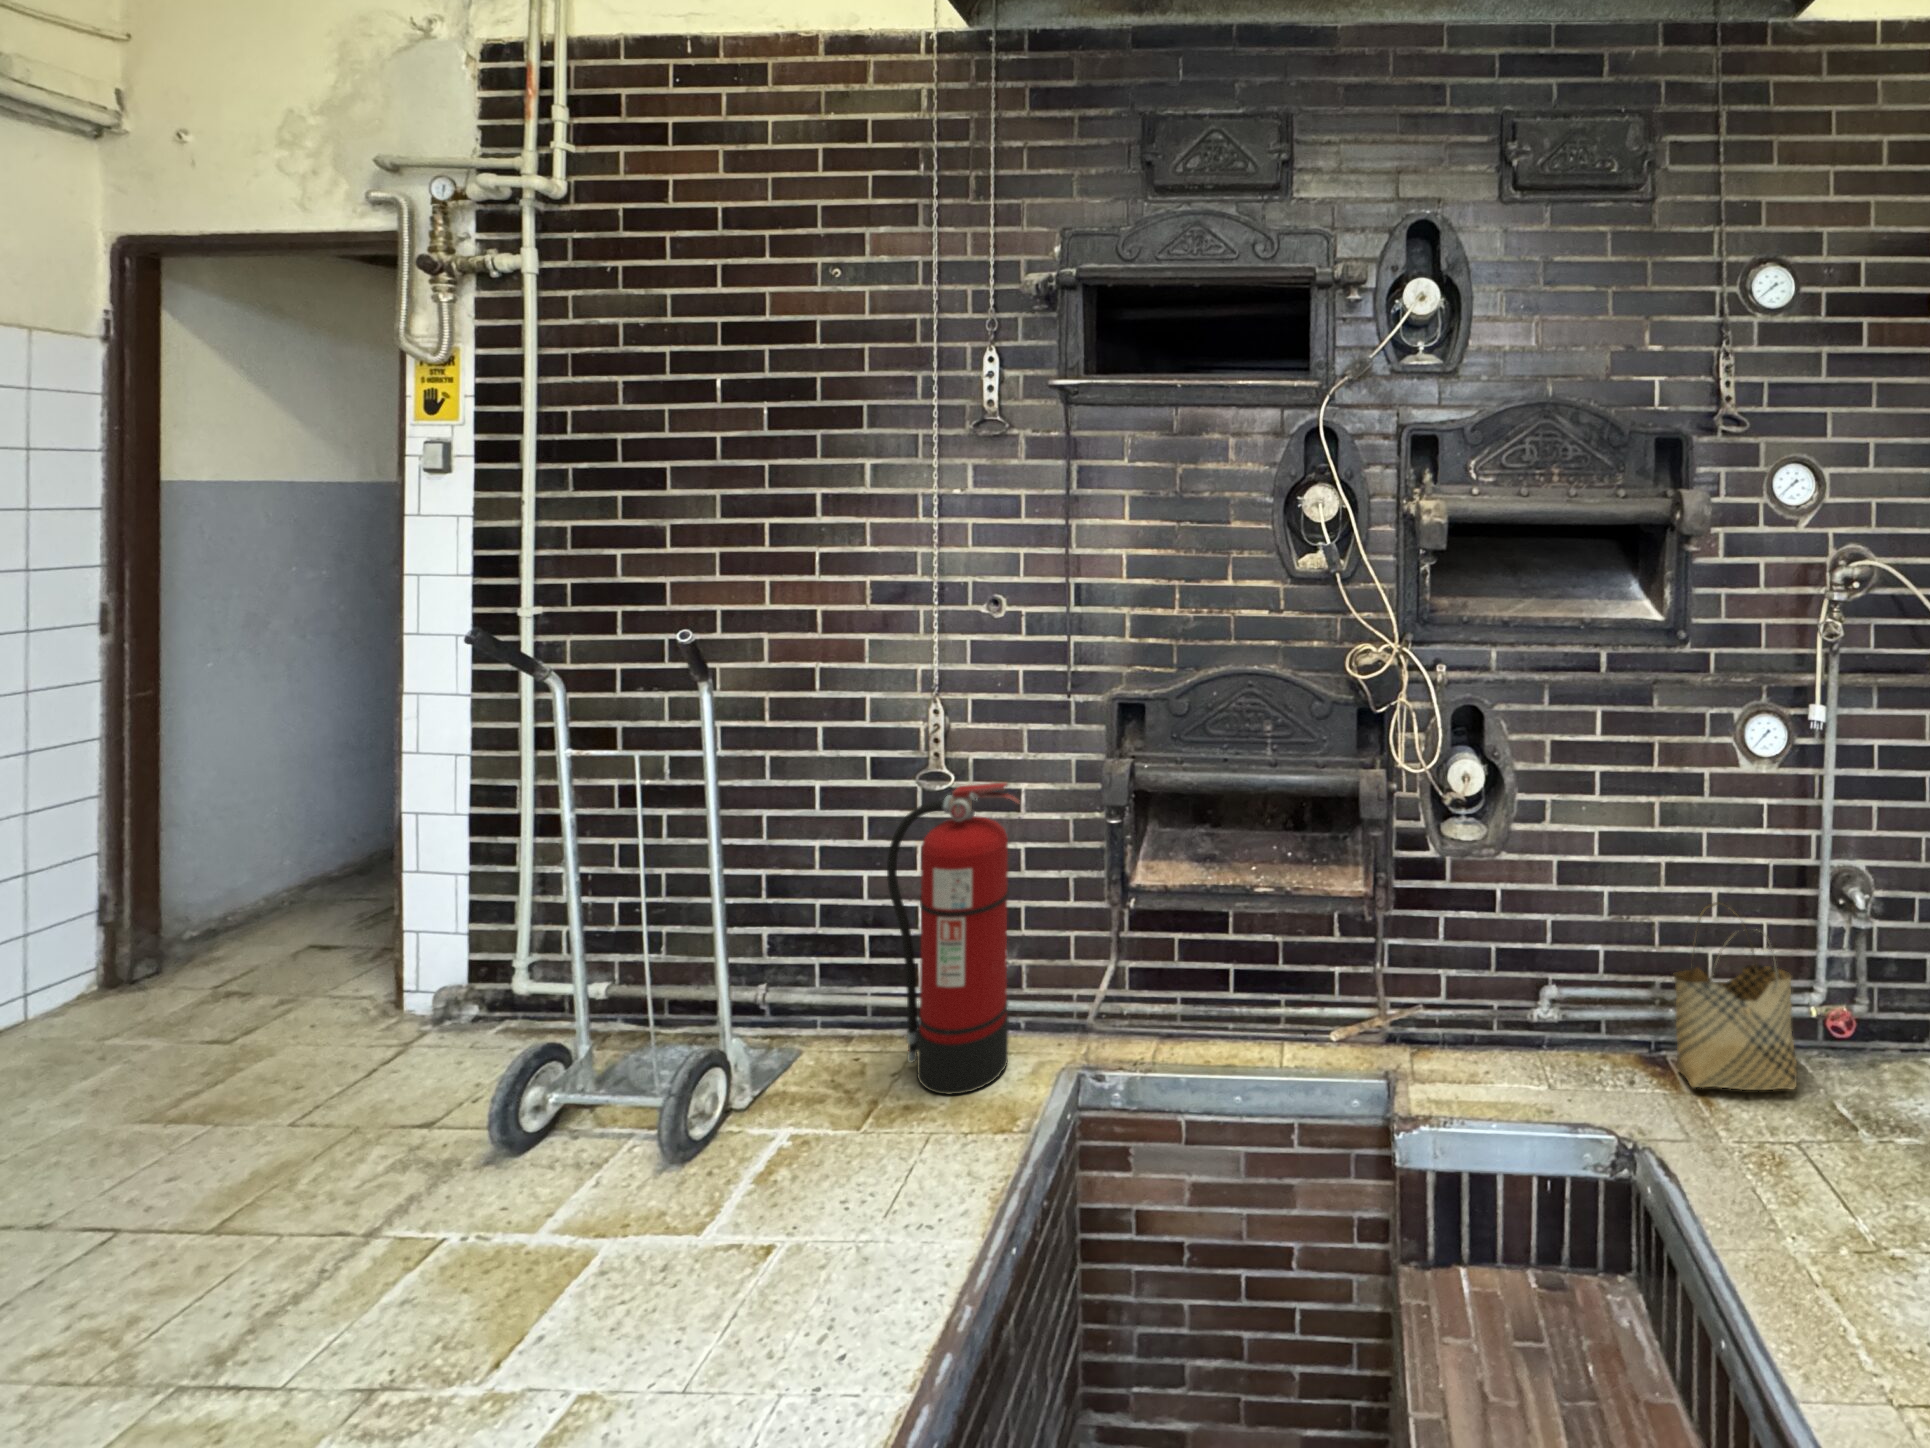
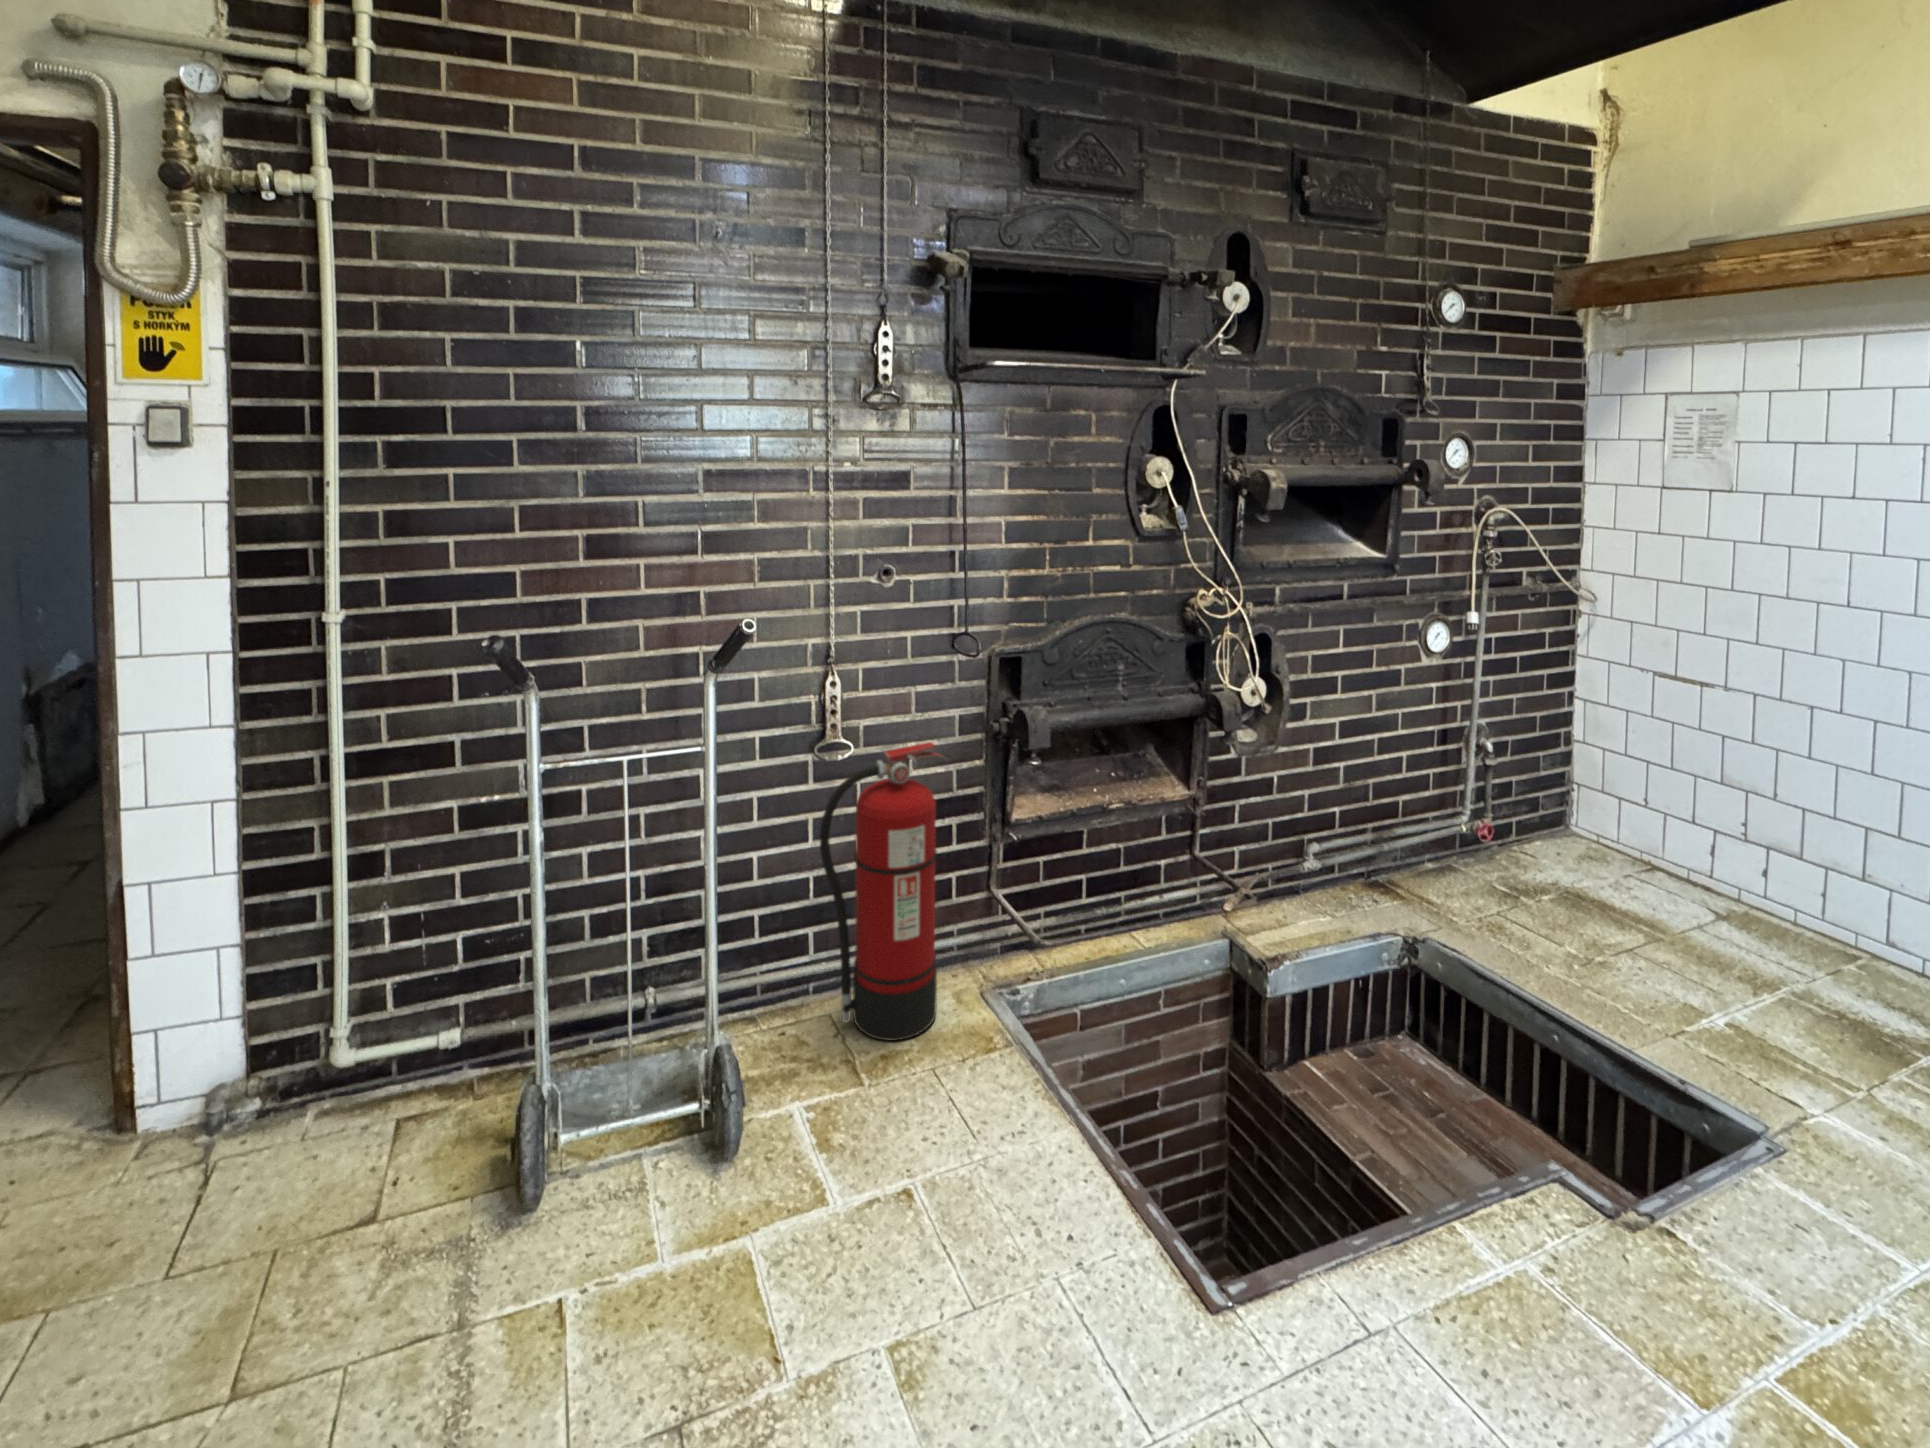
woven basket: present [1673,902,1797,1090] -> none [1398,763,1475,897]

